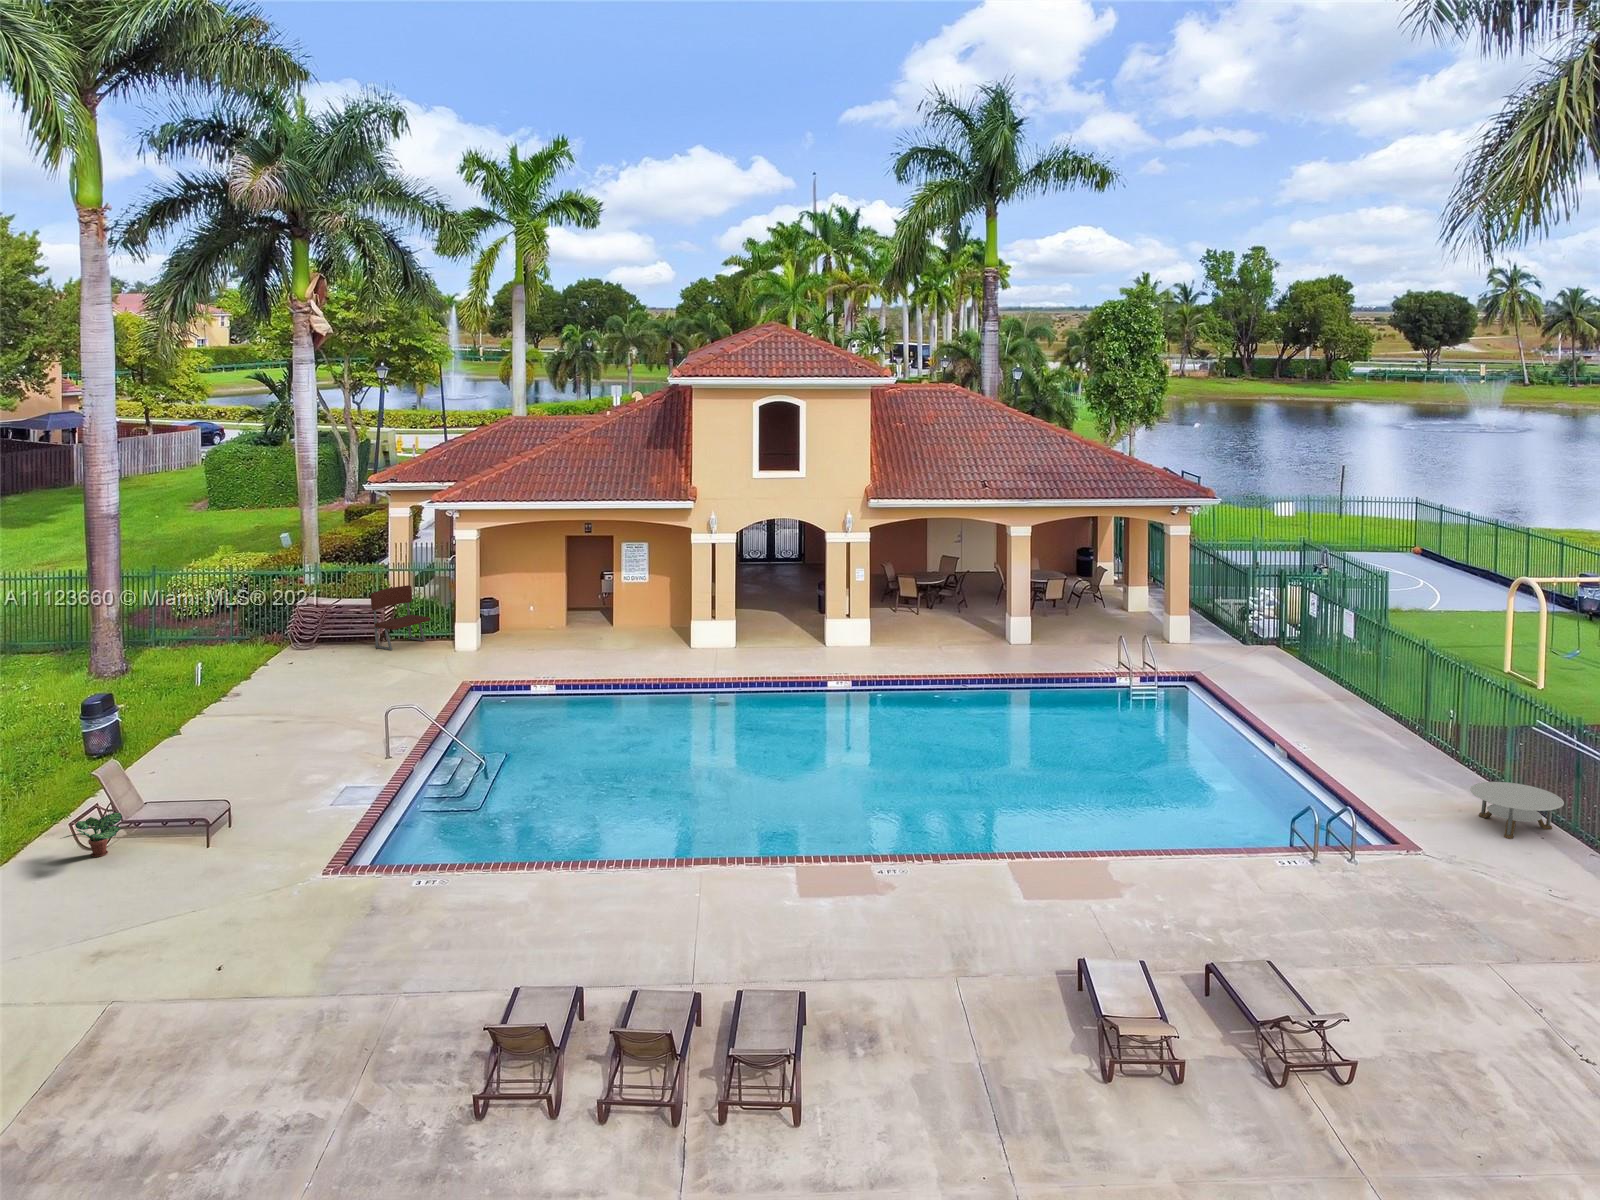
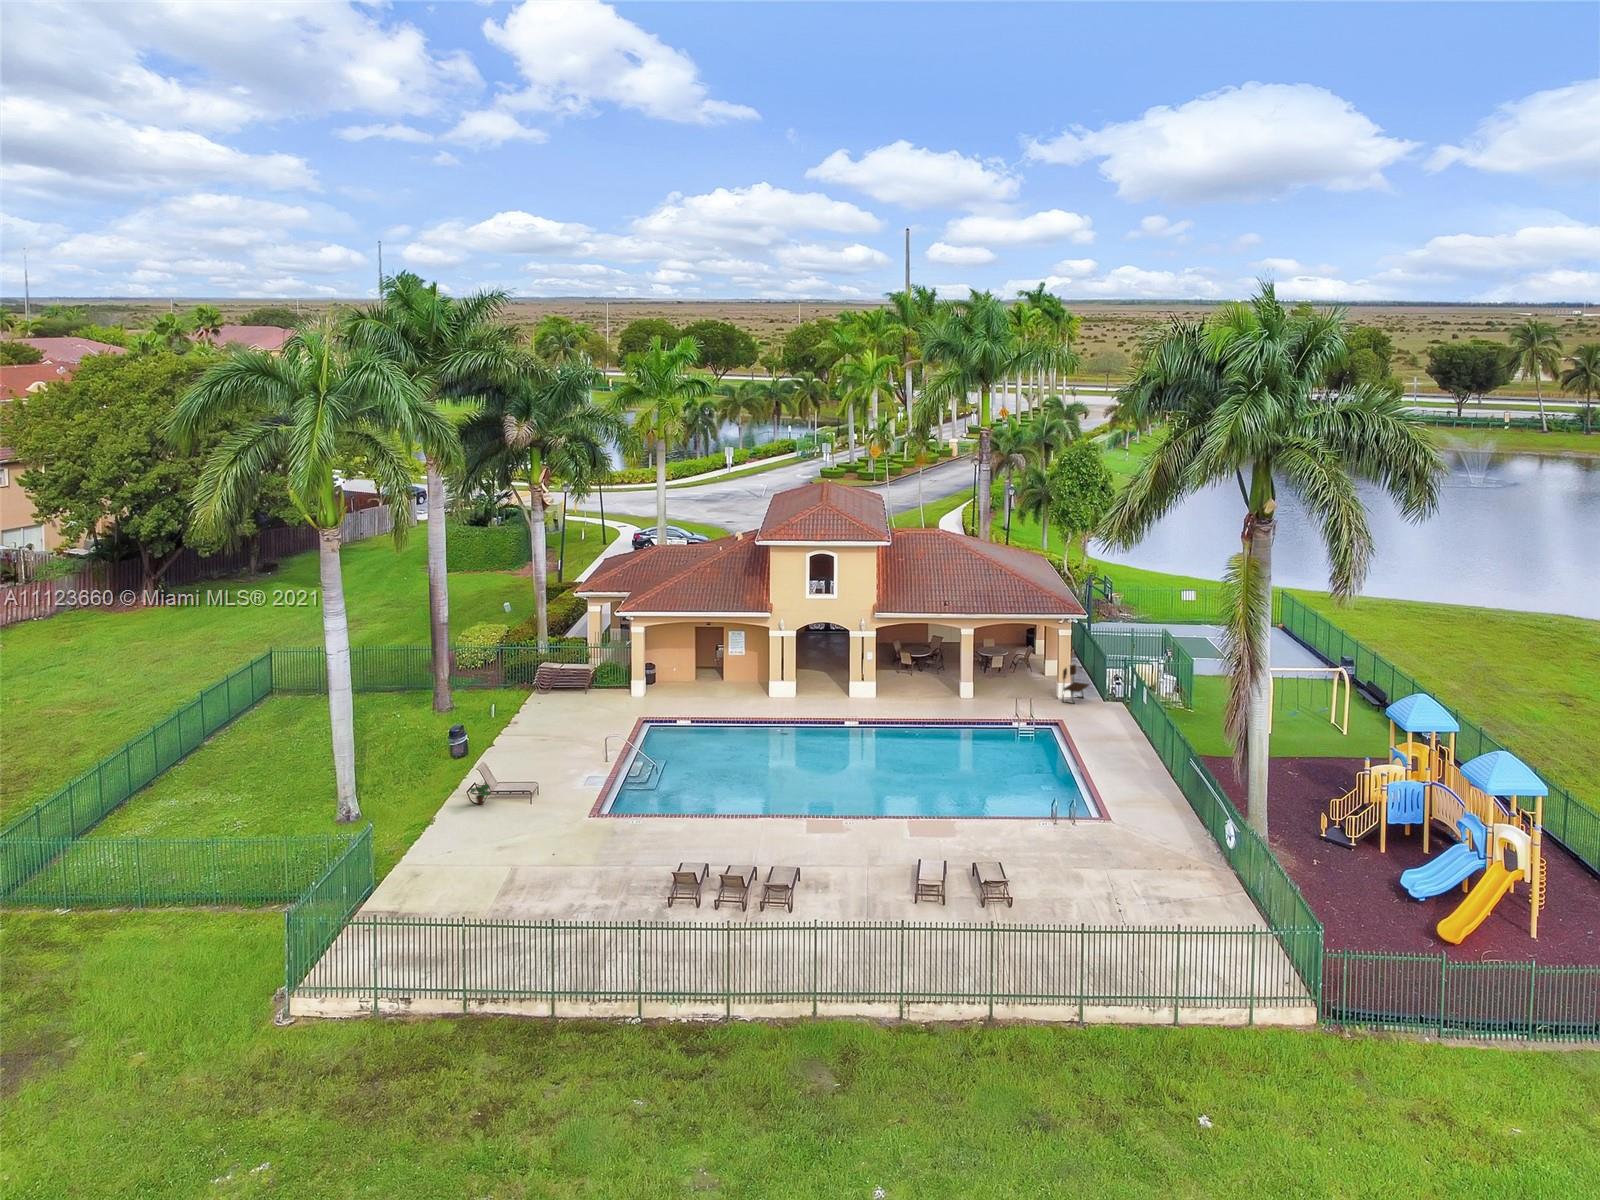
bench: present [371,585,431,650] -> present [1062,664,1089,704]
round table: present [1470,782,1564,839] -> none [1155,787,1198,816]

